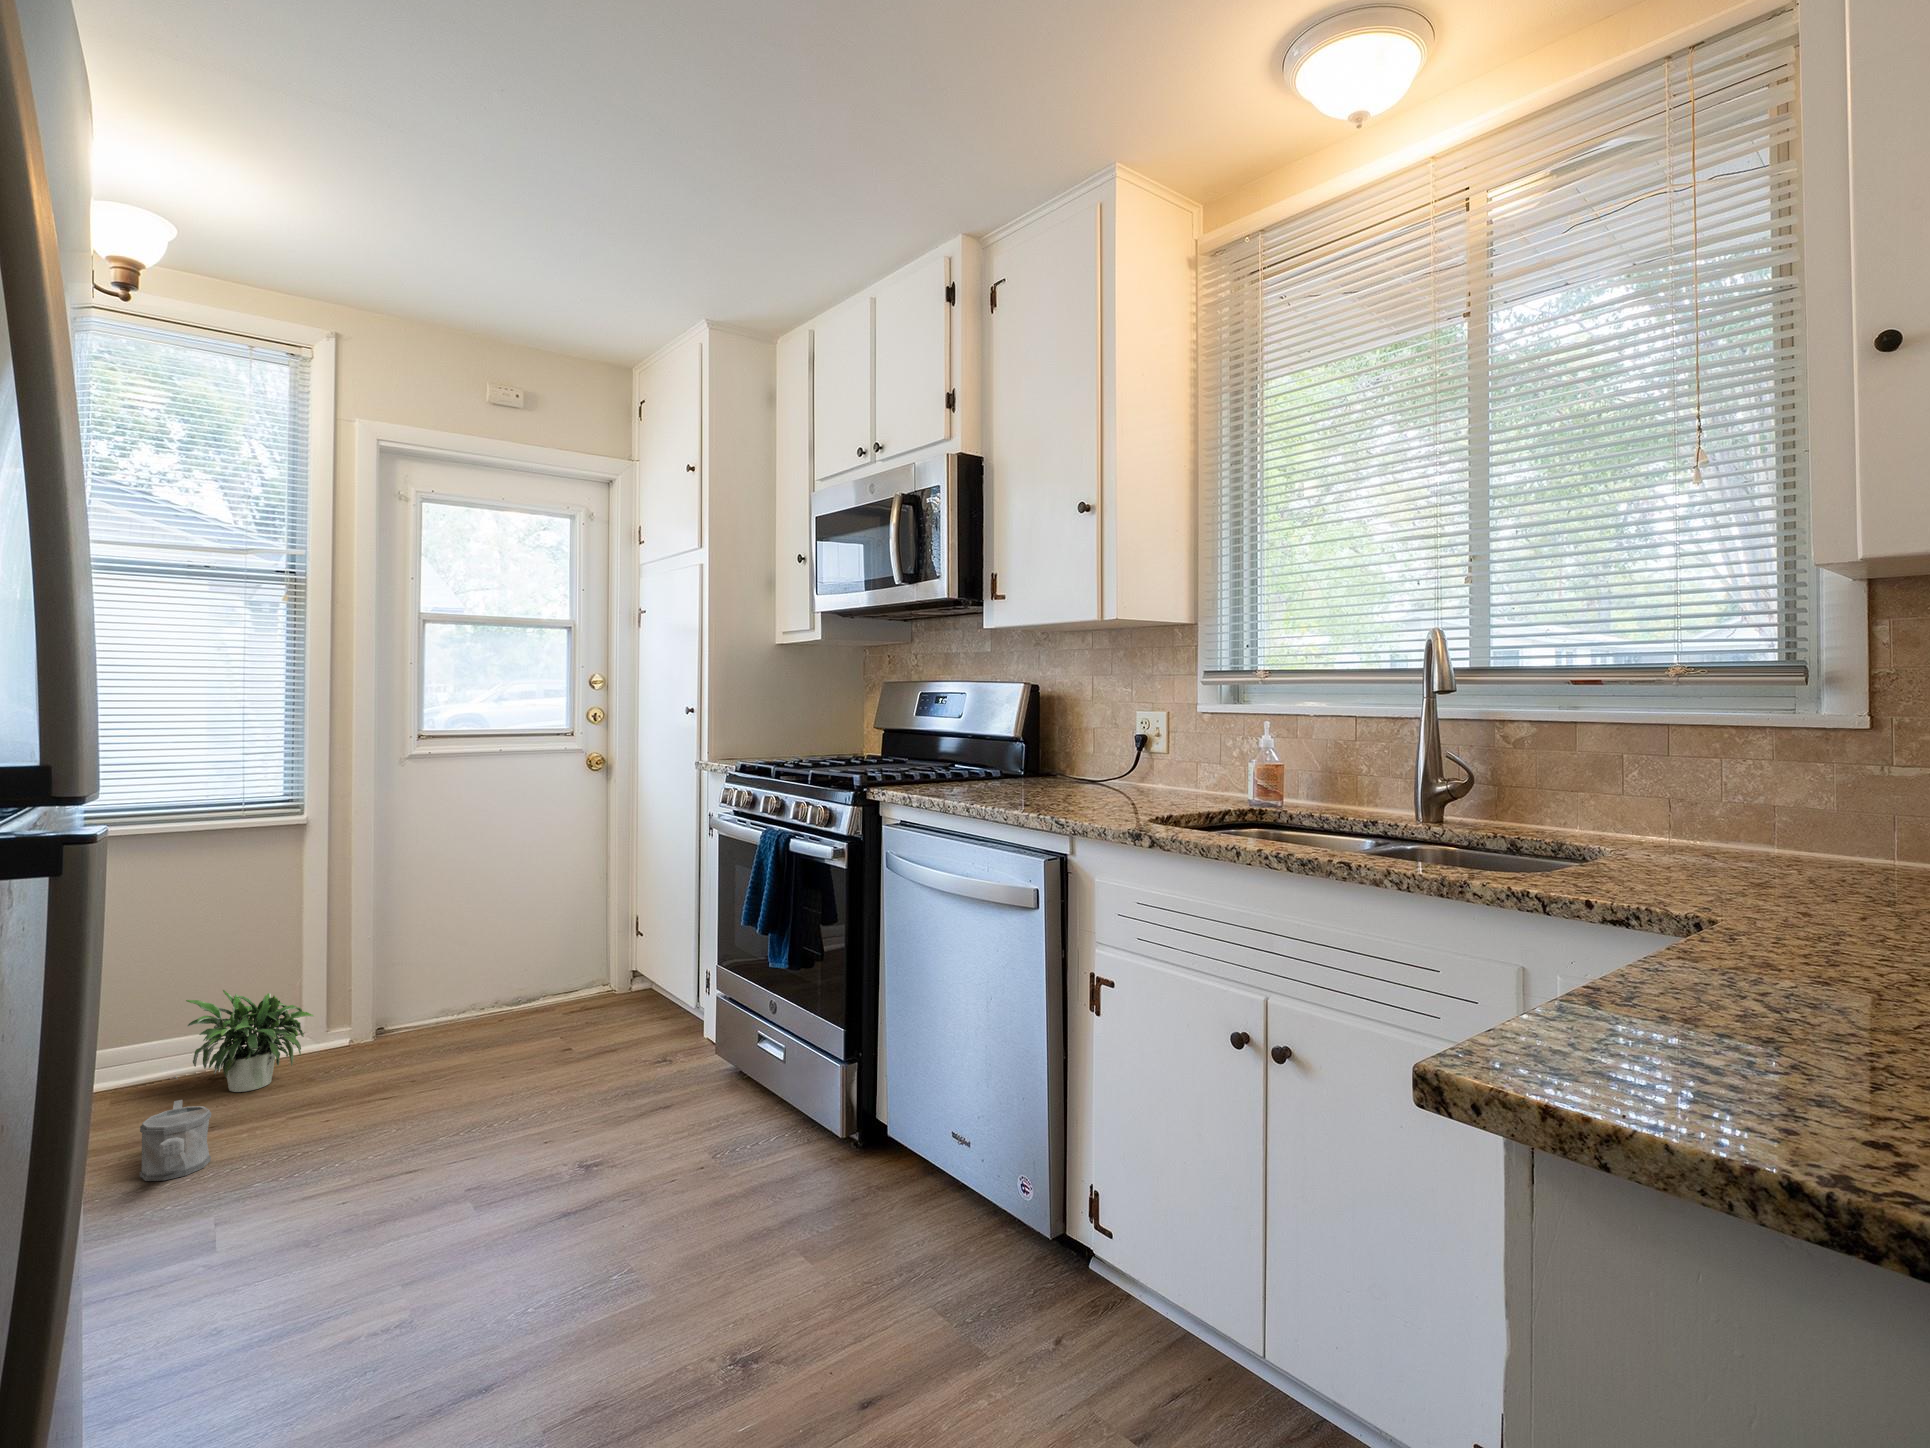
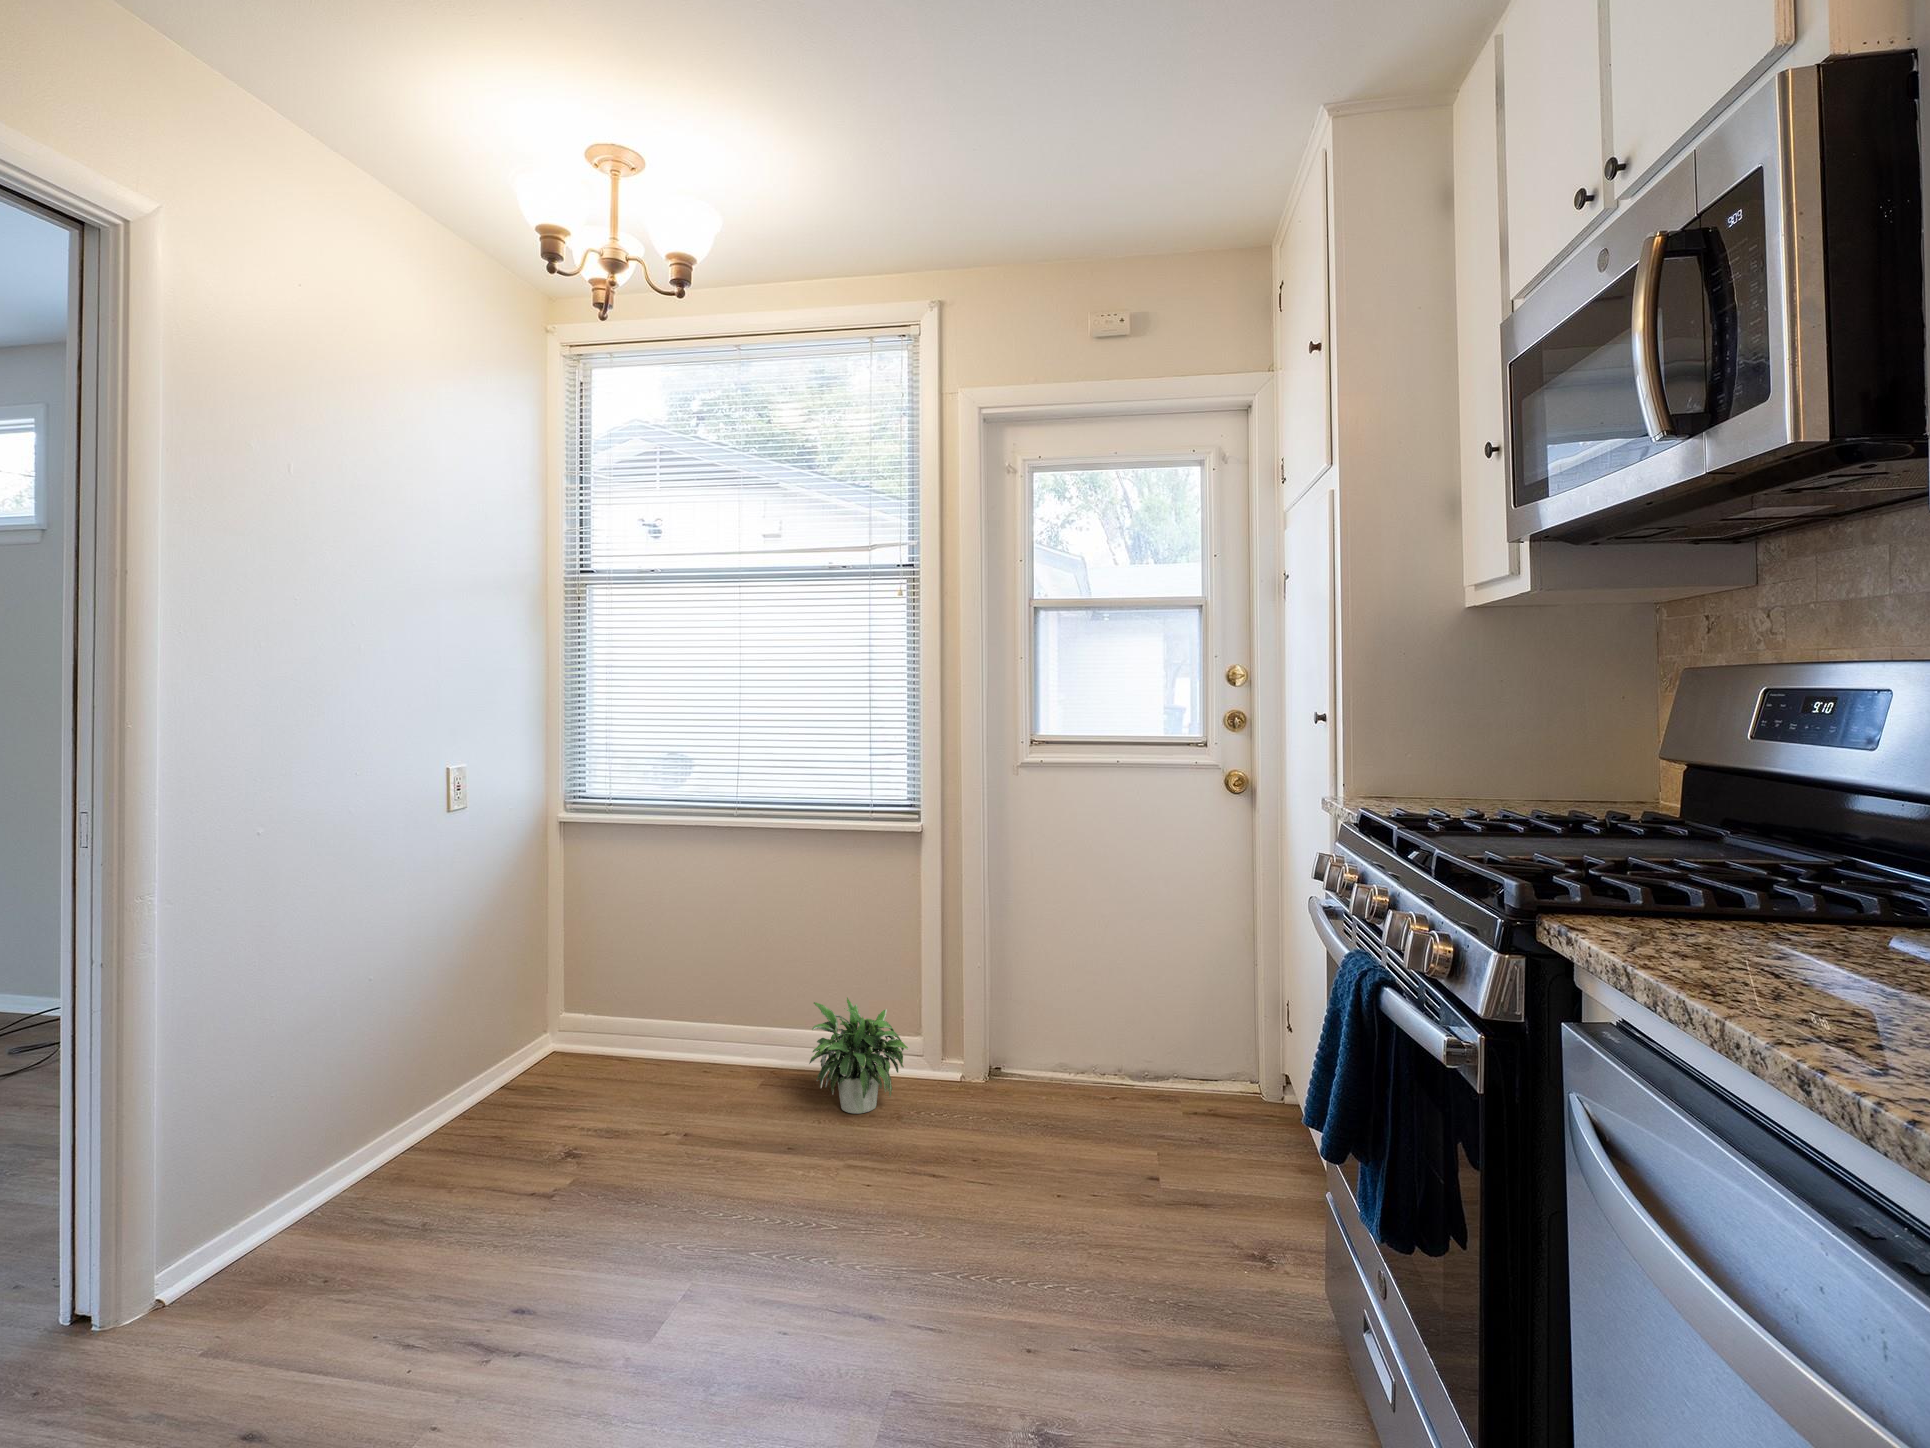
watering can: present [140,1100,211,1181] -> none [673,1121,756,1214]

